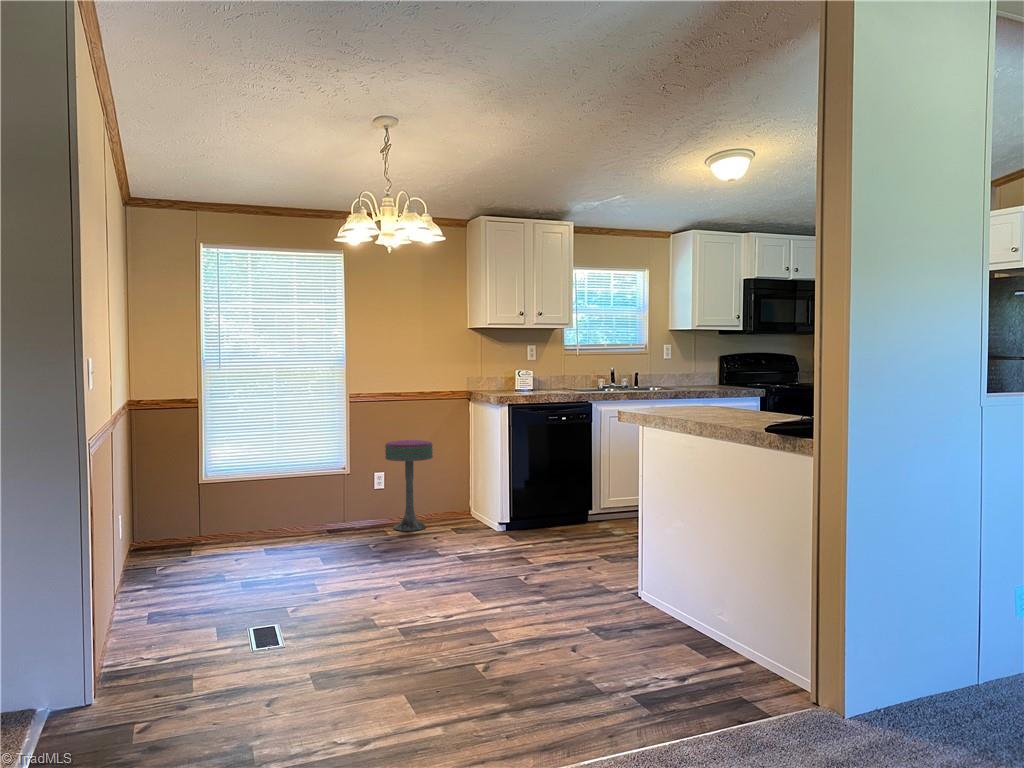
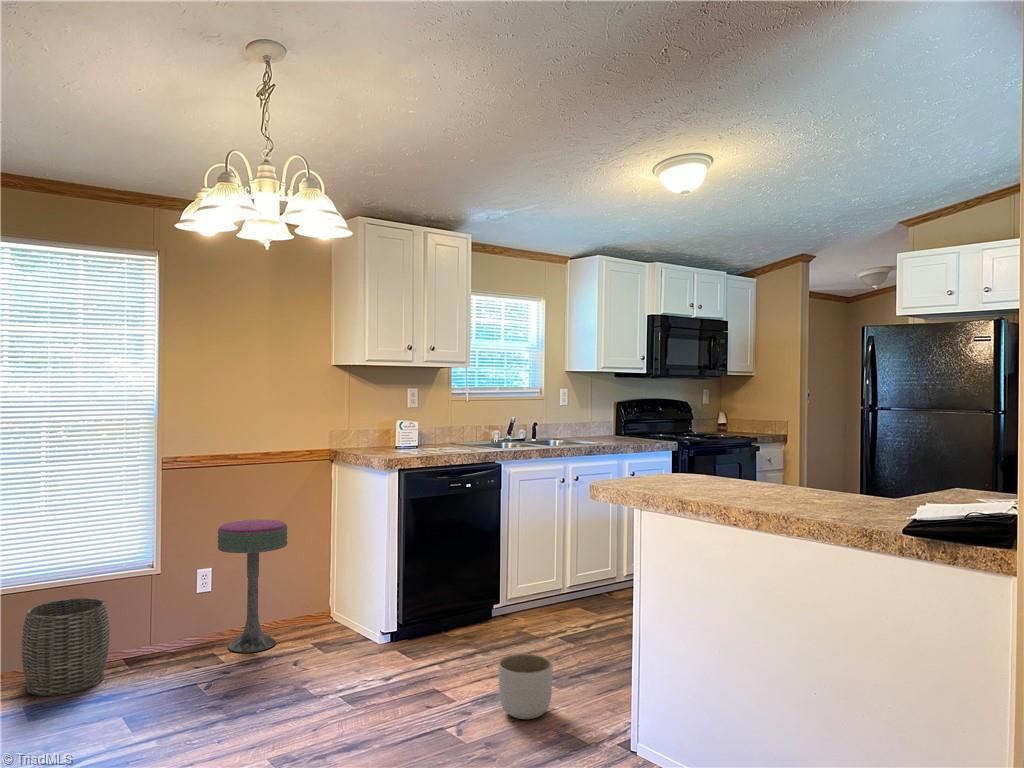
woven basket: none [265,486,316,544] -> present [22,598,110,696]
planter: none [558,534,597,577] -> present [498,654,553,719]

